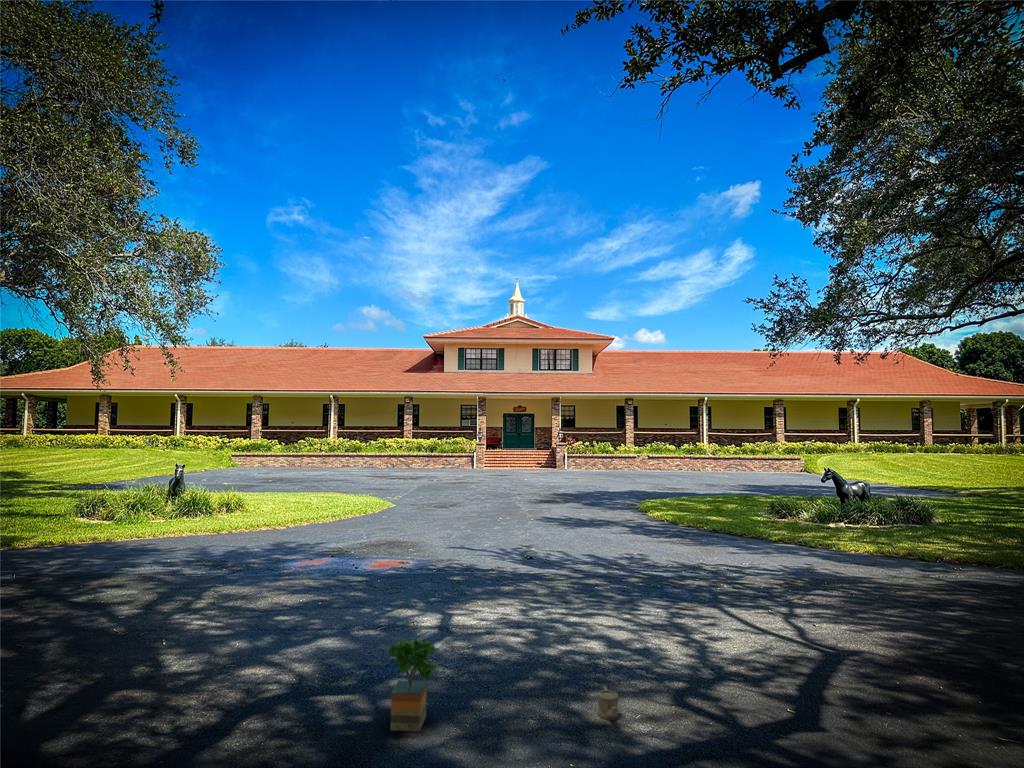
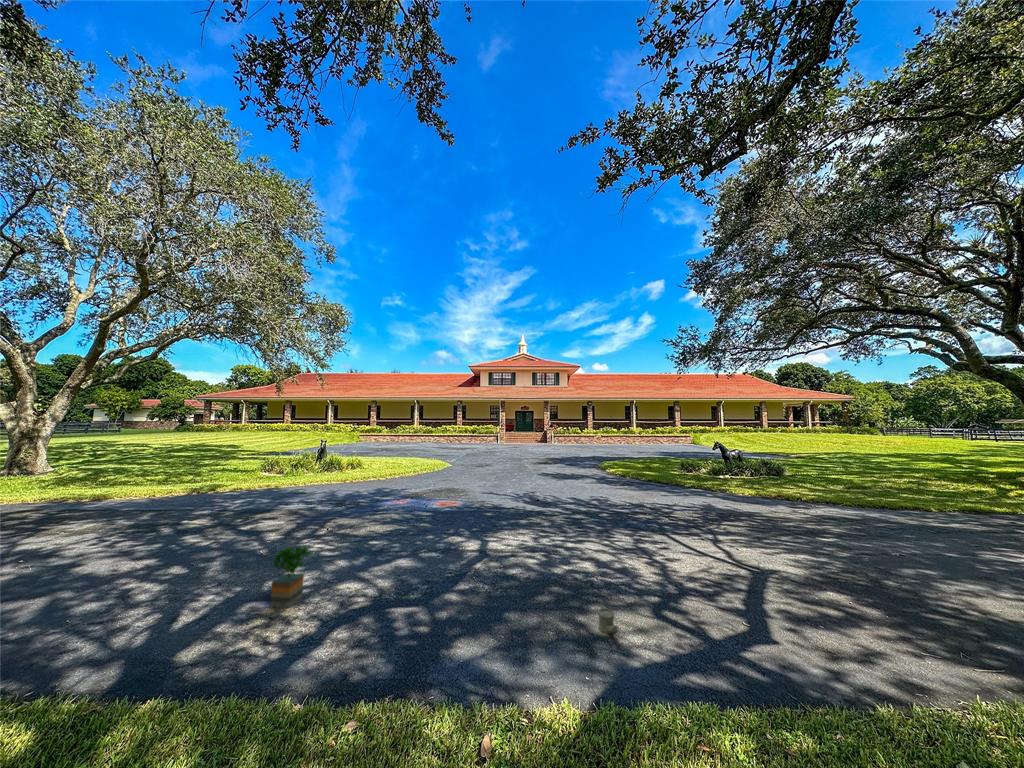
potted tree: present [387,639,438,732] -> present [270,547,311,608]

